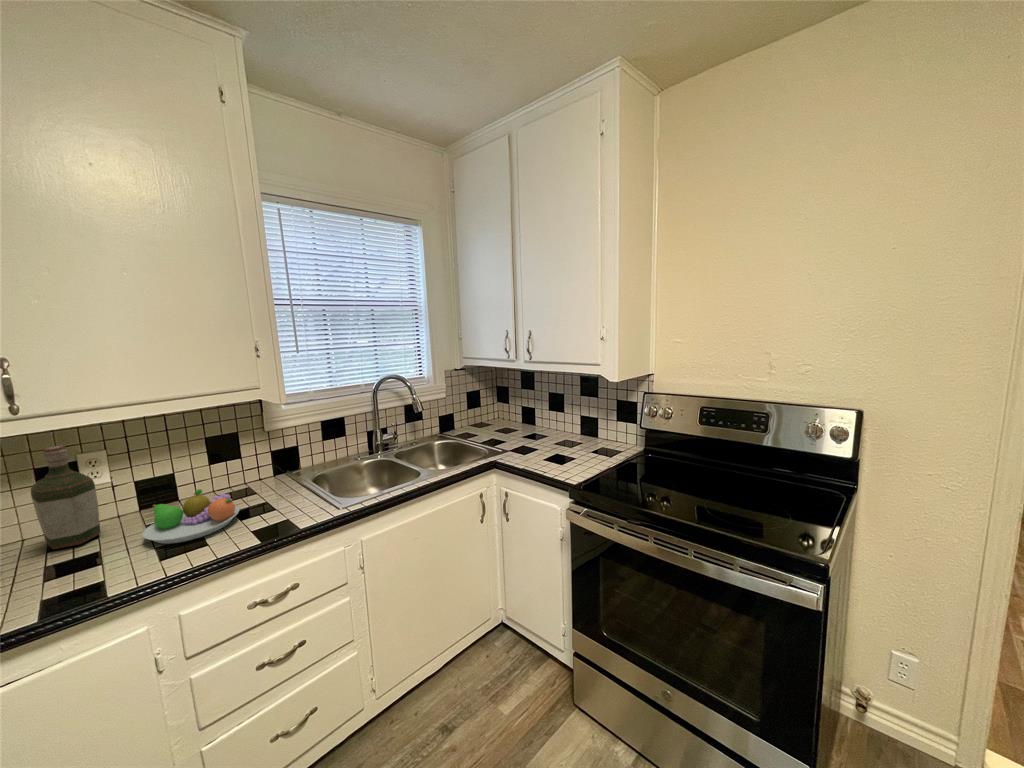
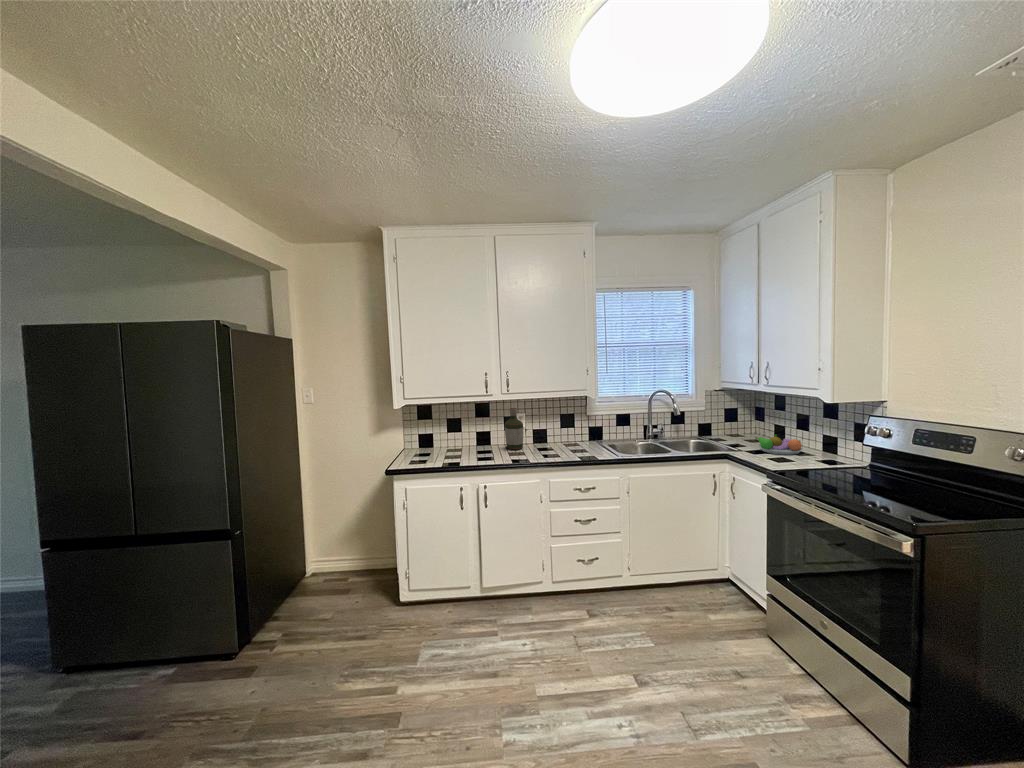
fruit bowl: present [142,489,239,544] -> present [756,434,803,455]

